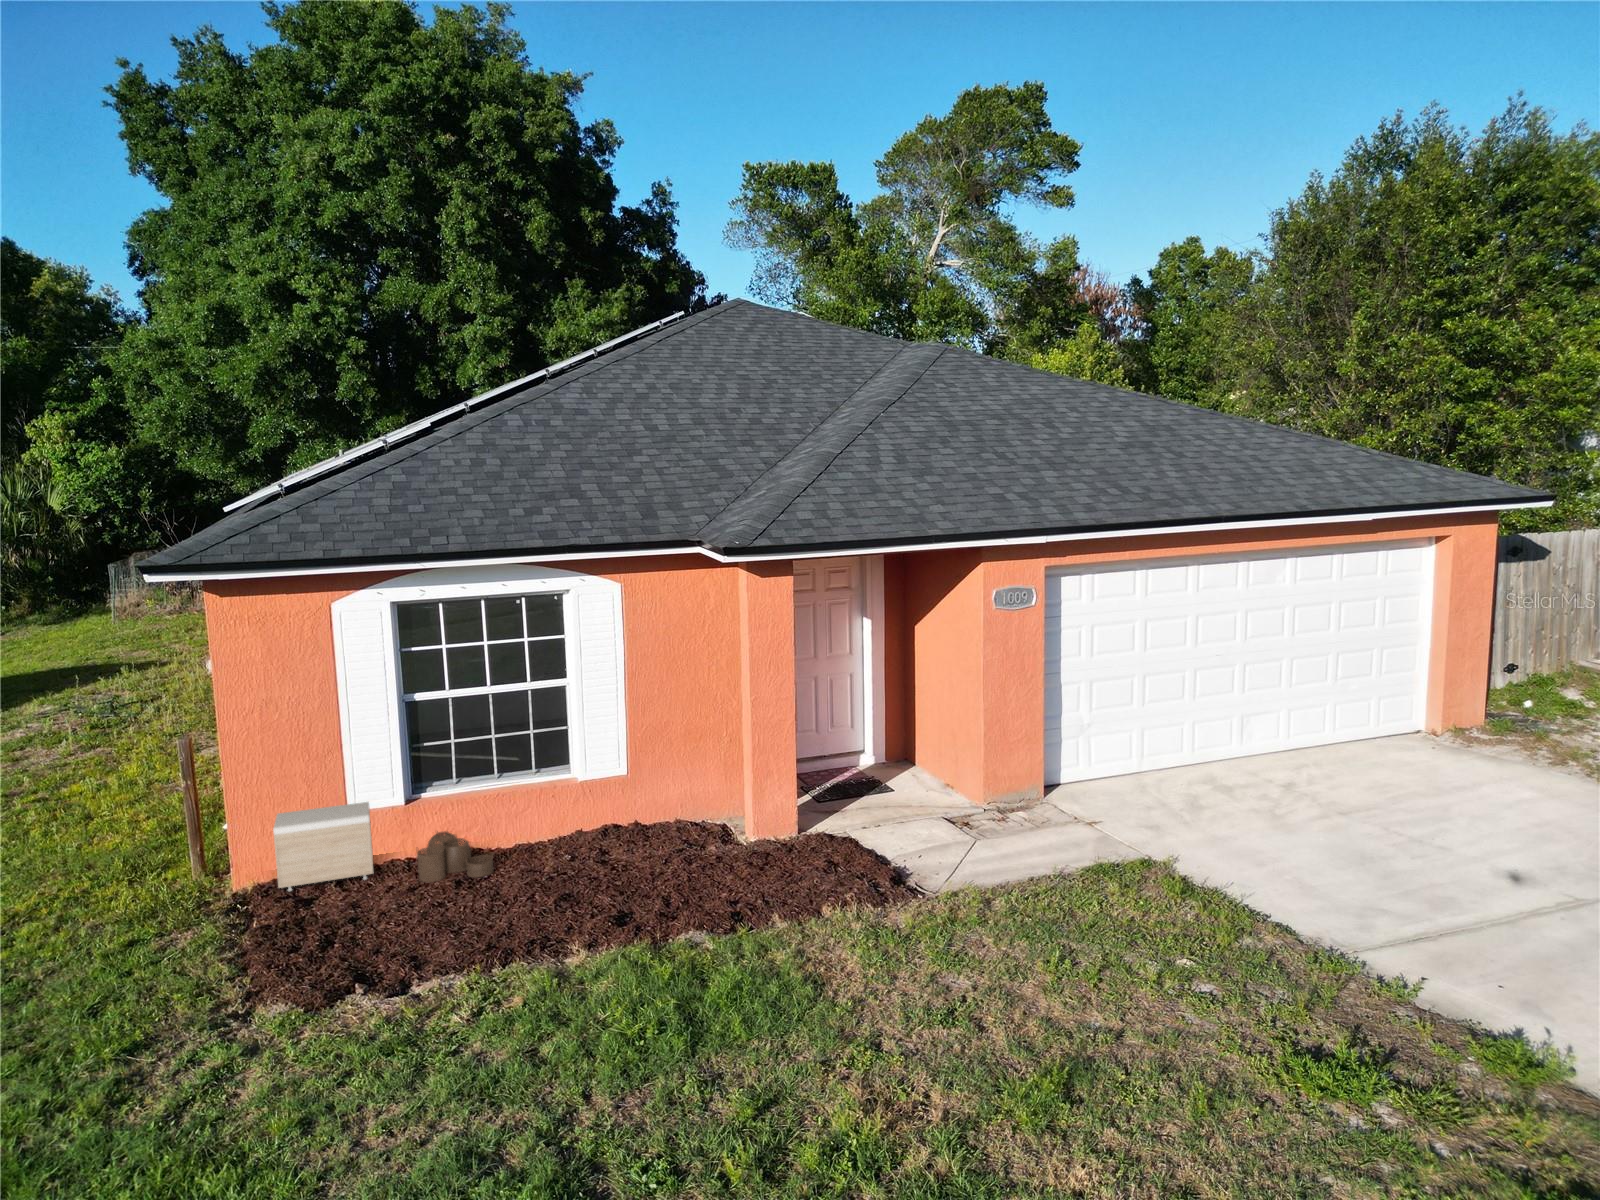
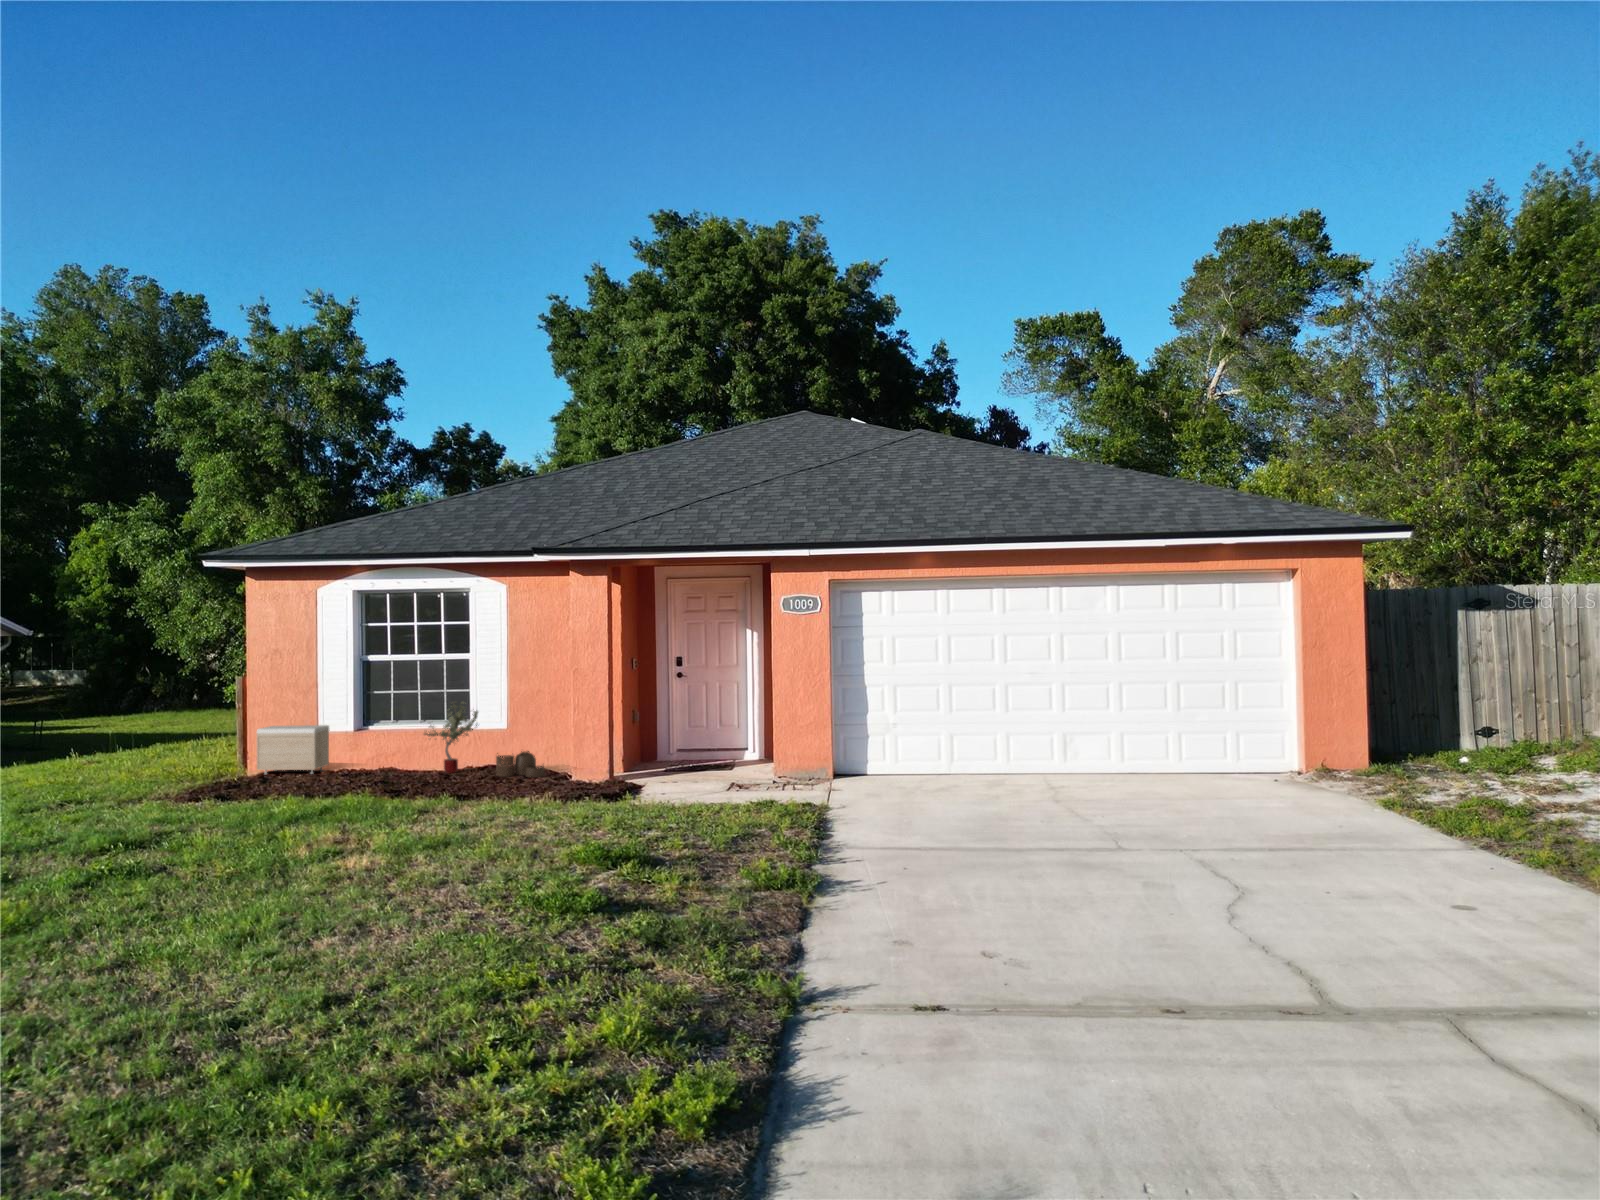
potted tree: none [525,748,608,849] -> present [424,702,478,773]
woven basket: present [417,831,493,882] -> present [496,751,544,777]

